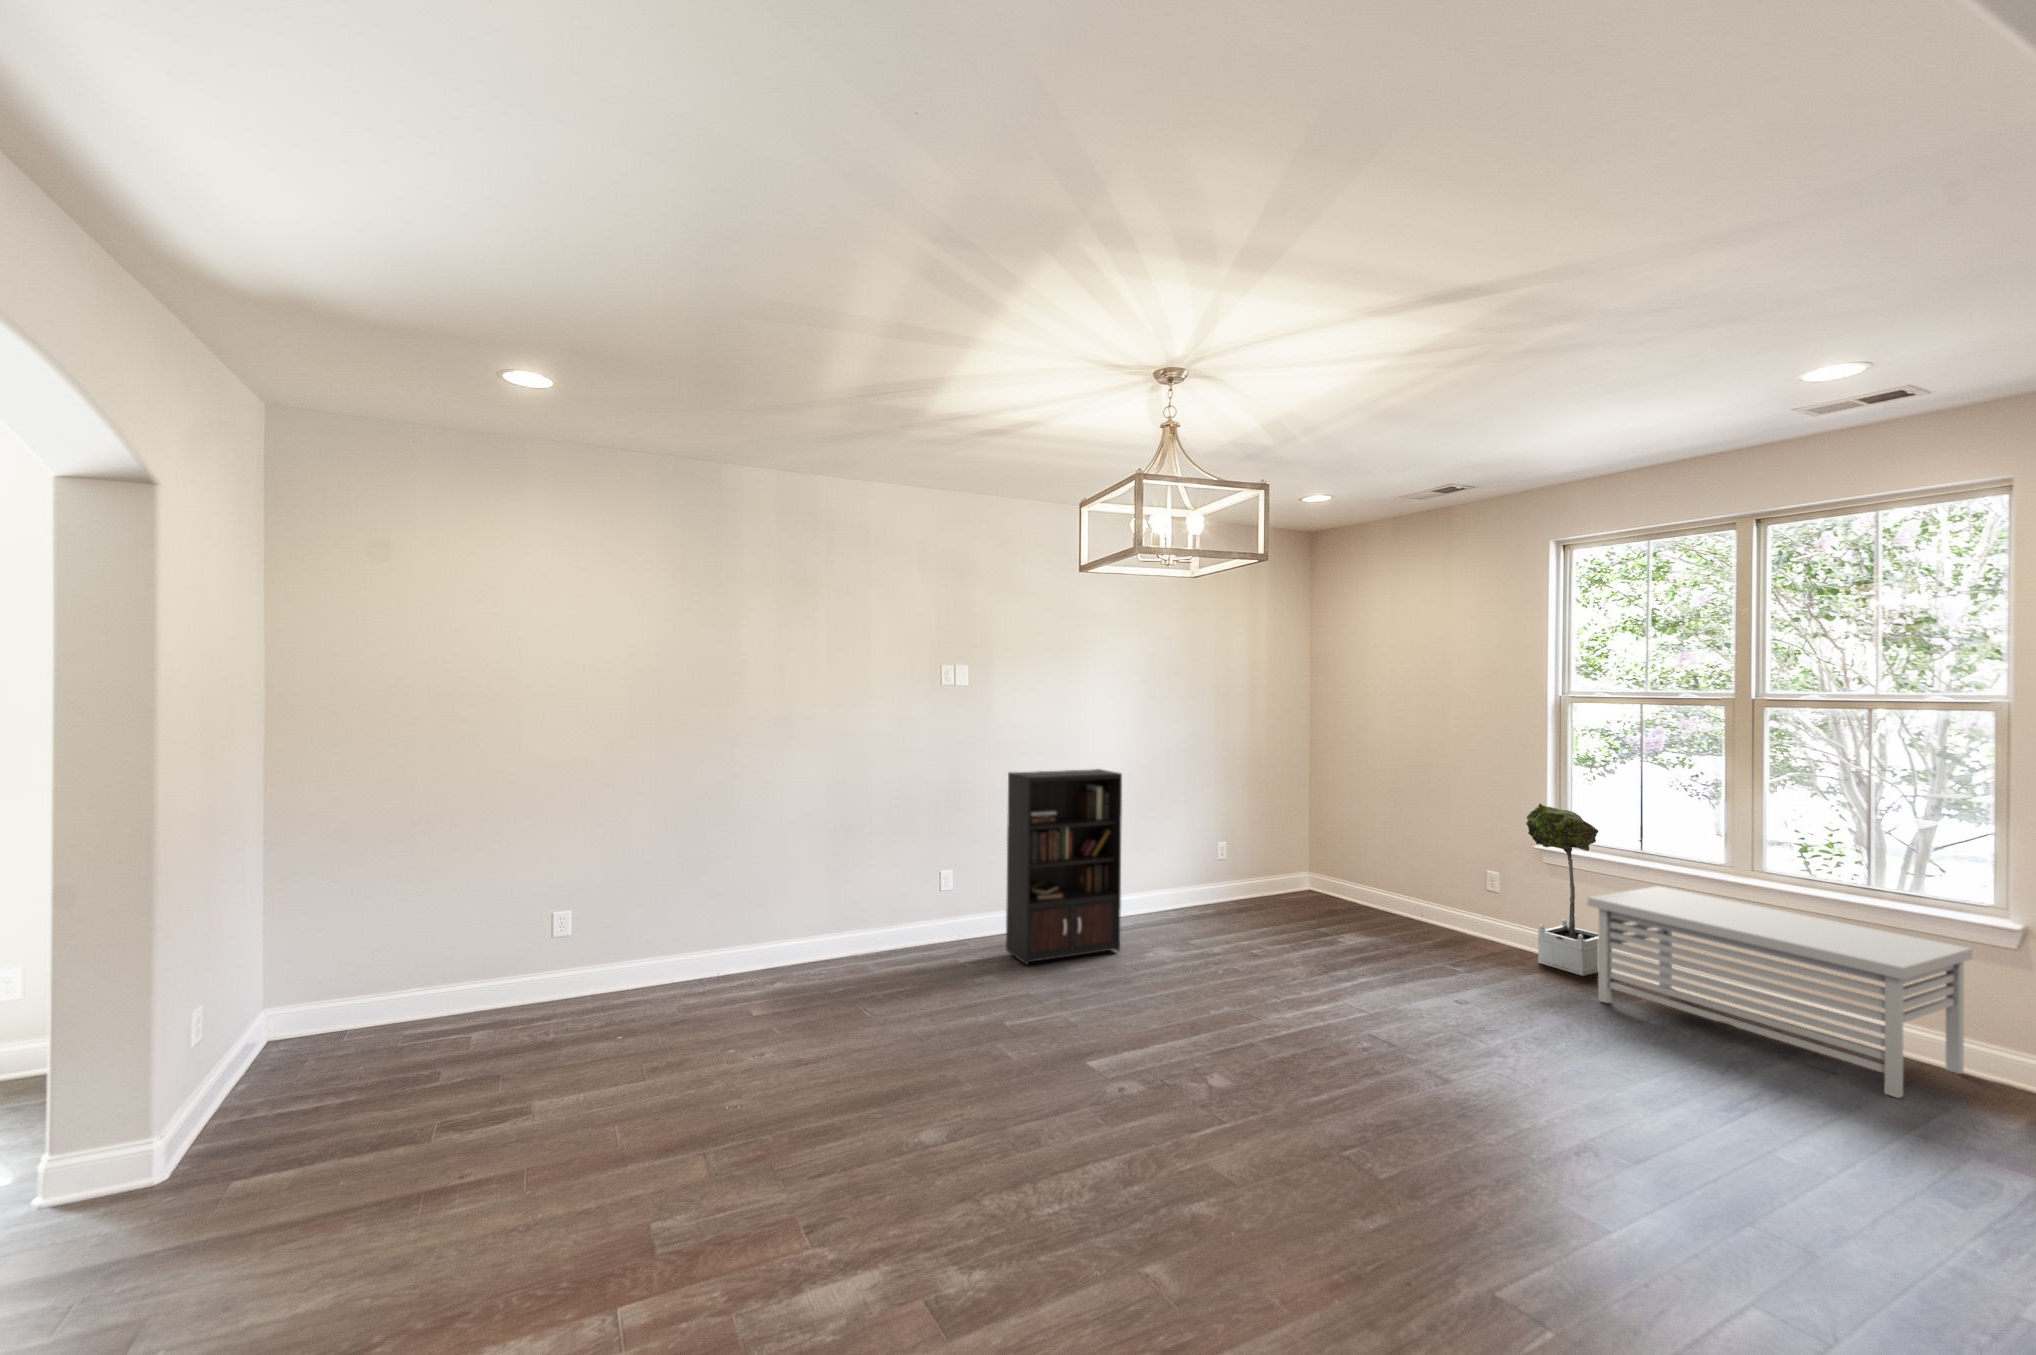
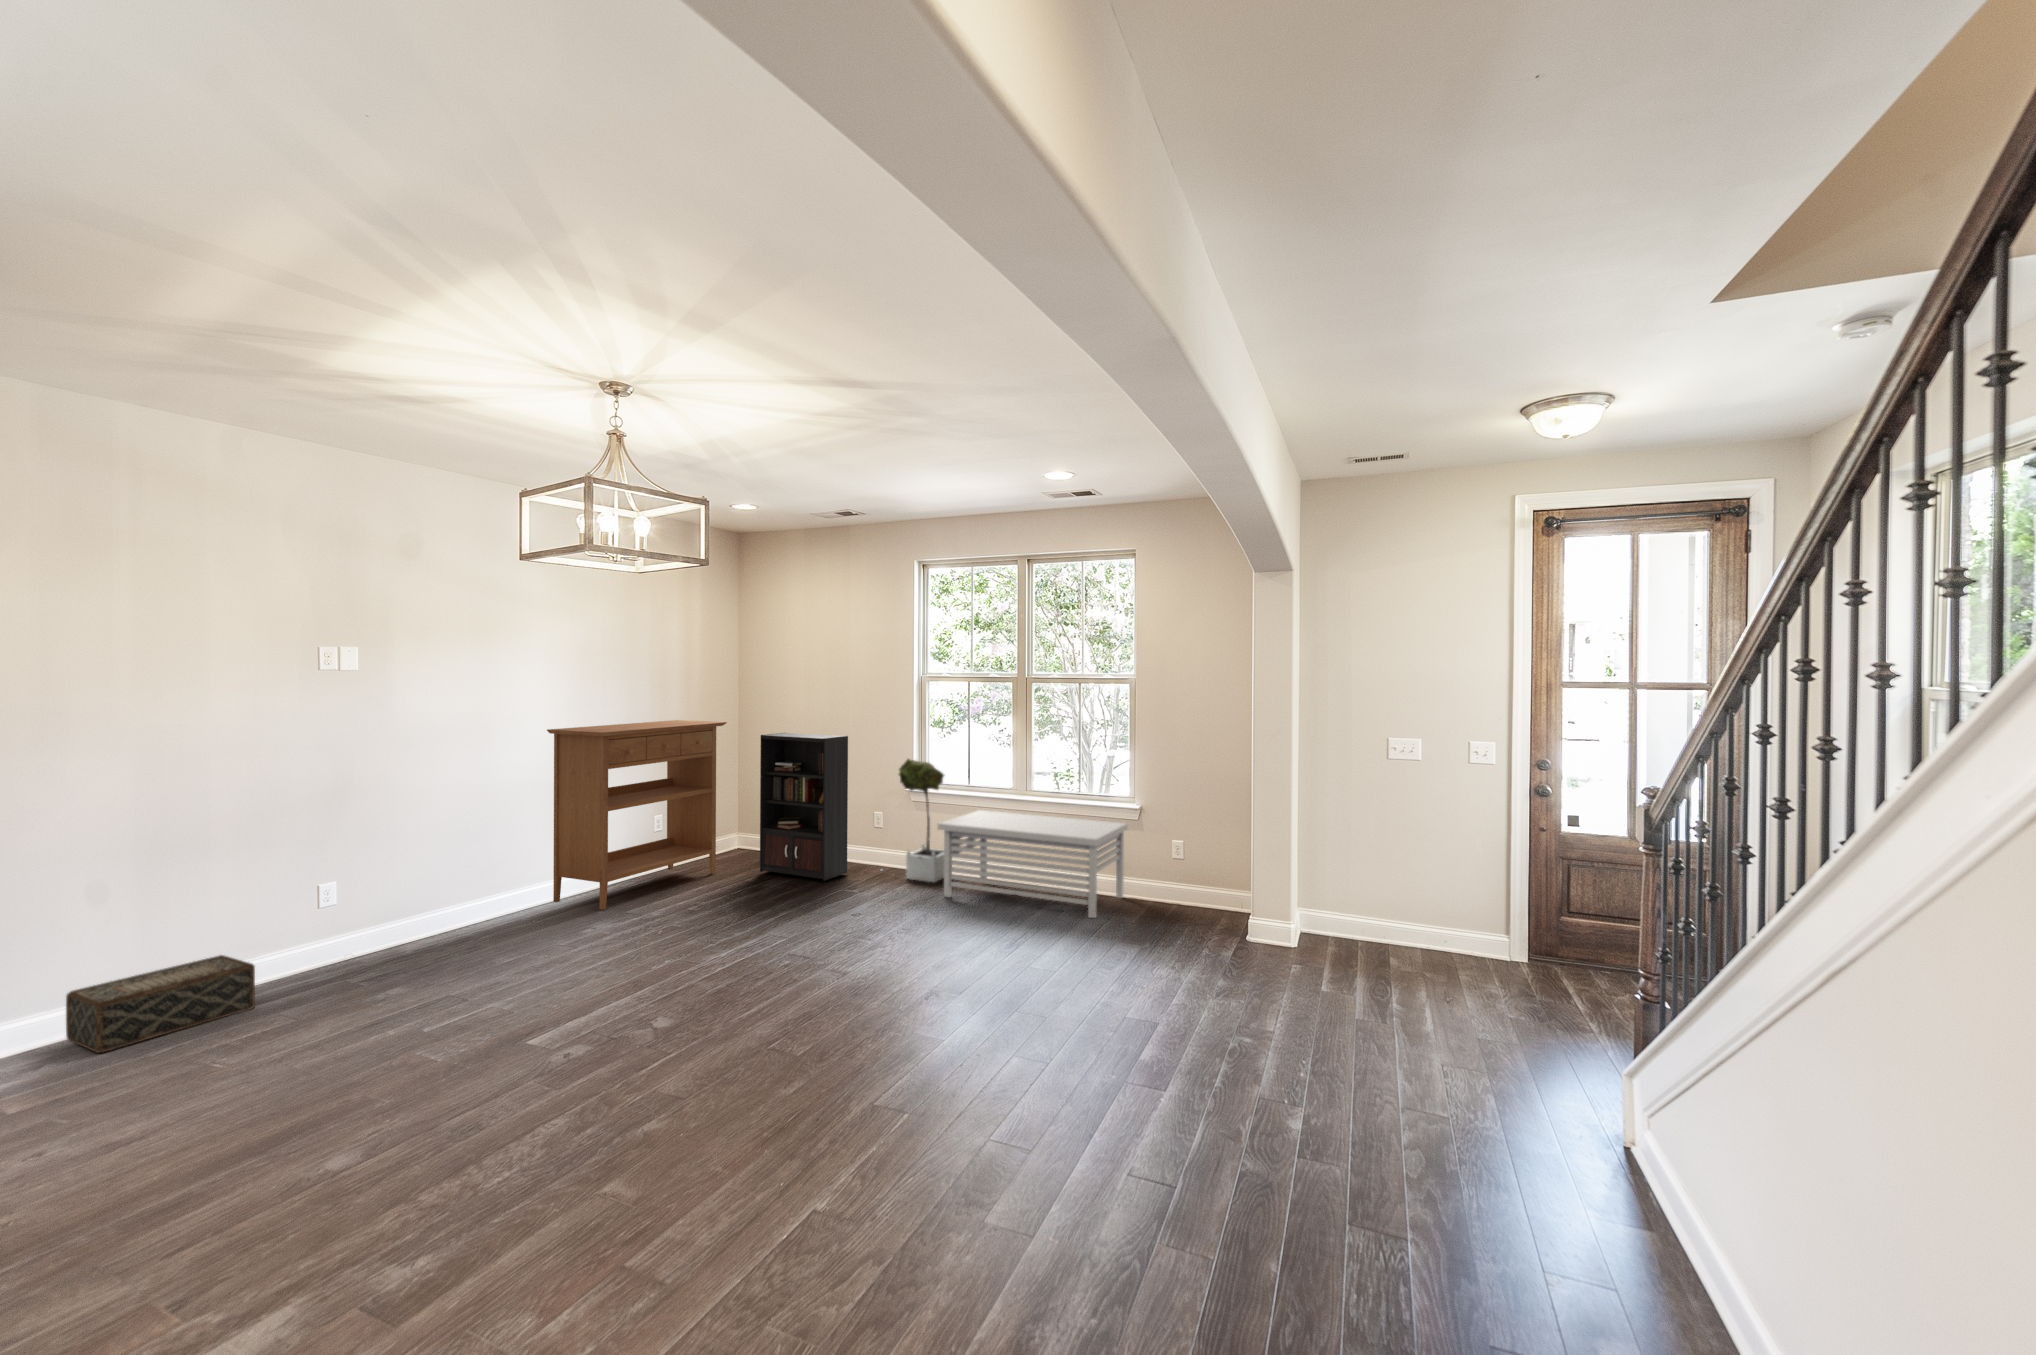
console table: none [1128,740,1306,932] -> present [547,720,727,910]
bookcase: present [1006,769,1122,964] -> present [760,733,883,881]
woven basket: none [797,916,903,979] -> present [66,955,255,1053]

